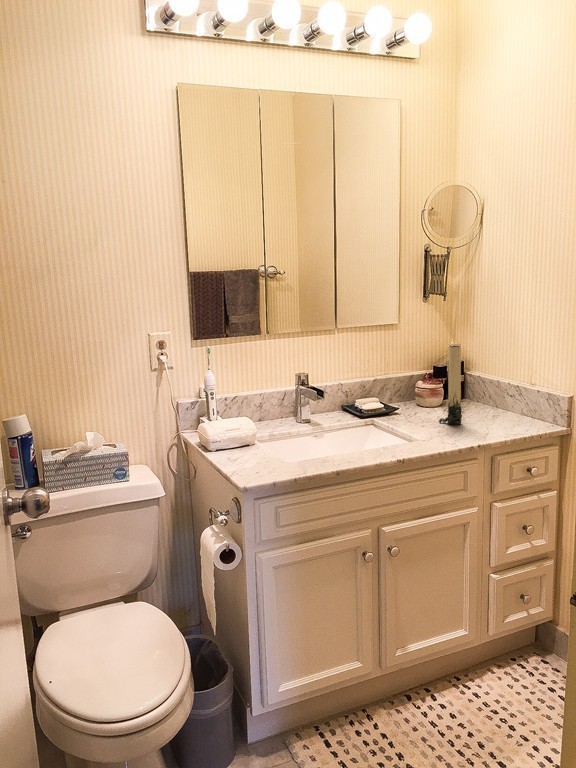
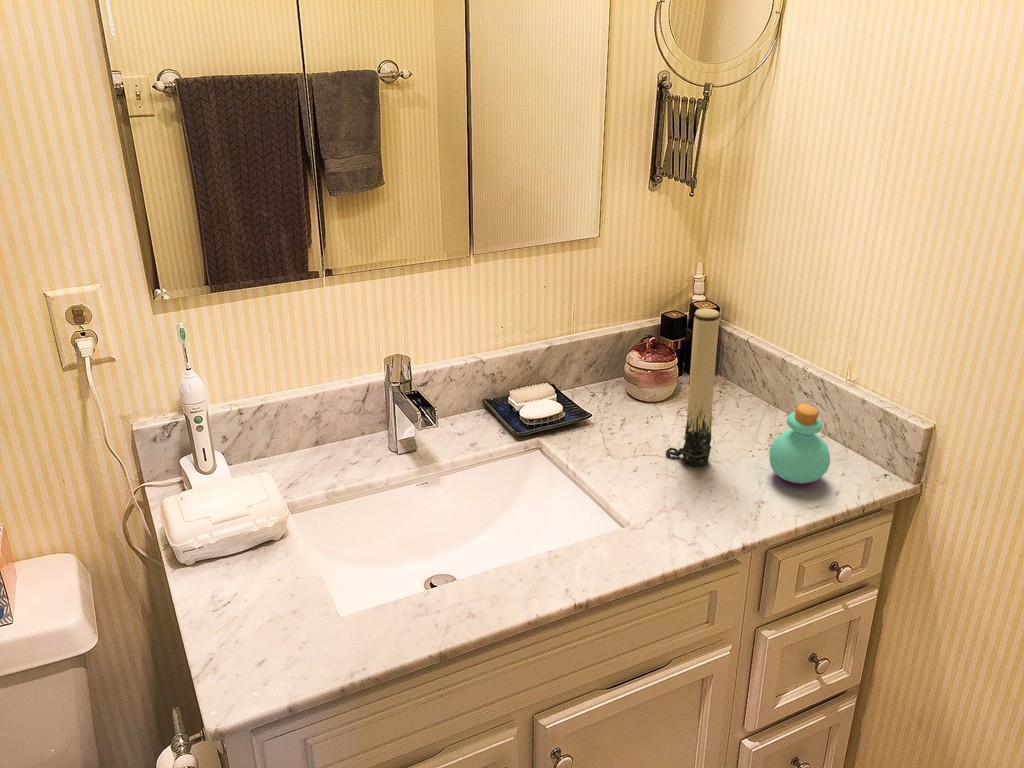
perfume bottle: none [492,387,522,428] -> present [770,404,830,484]

